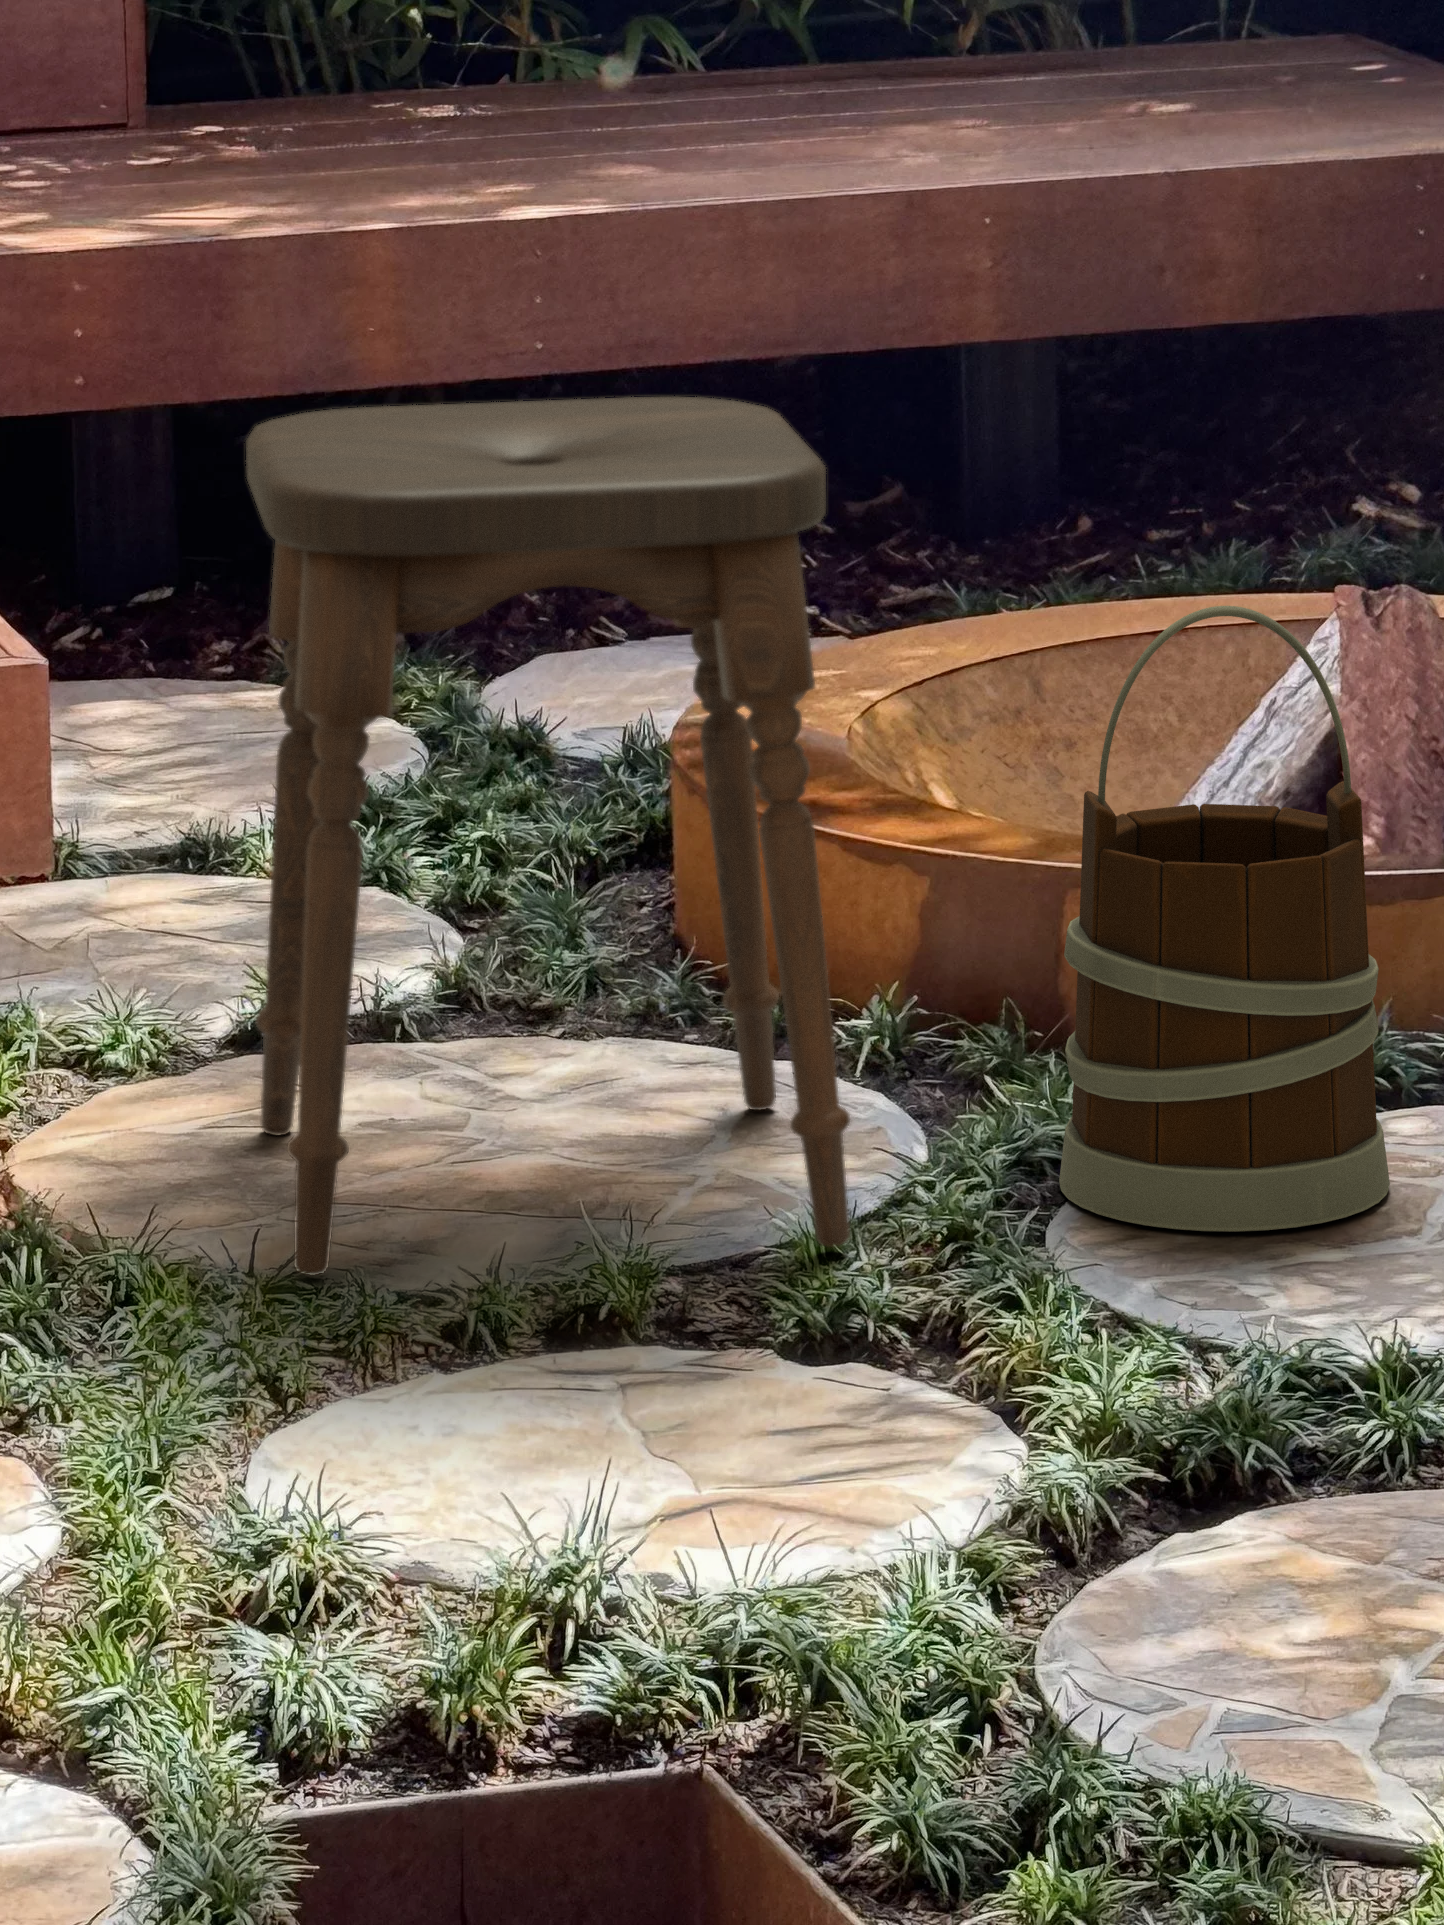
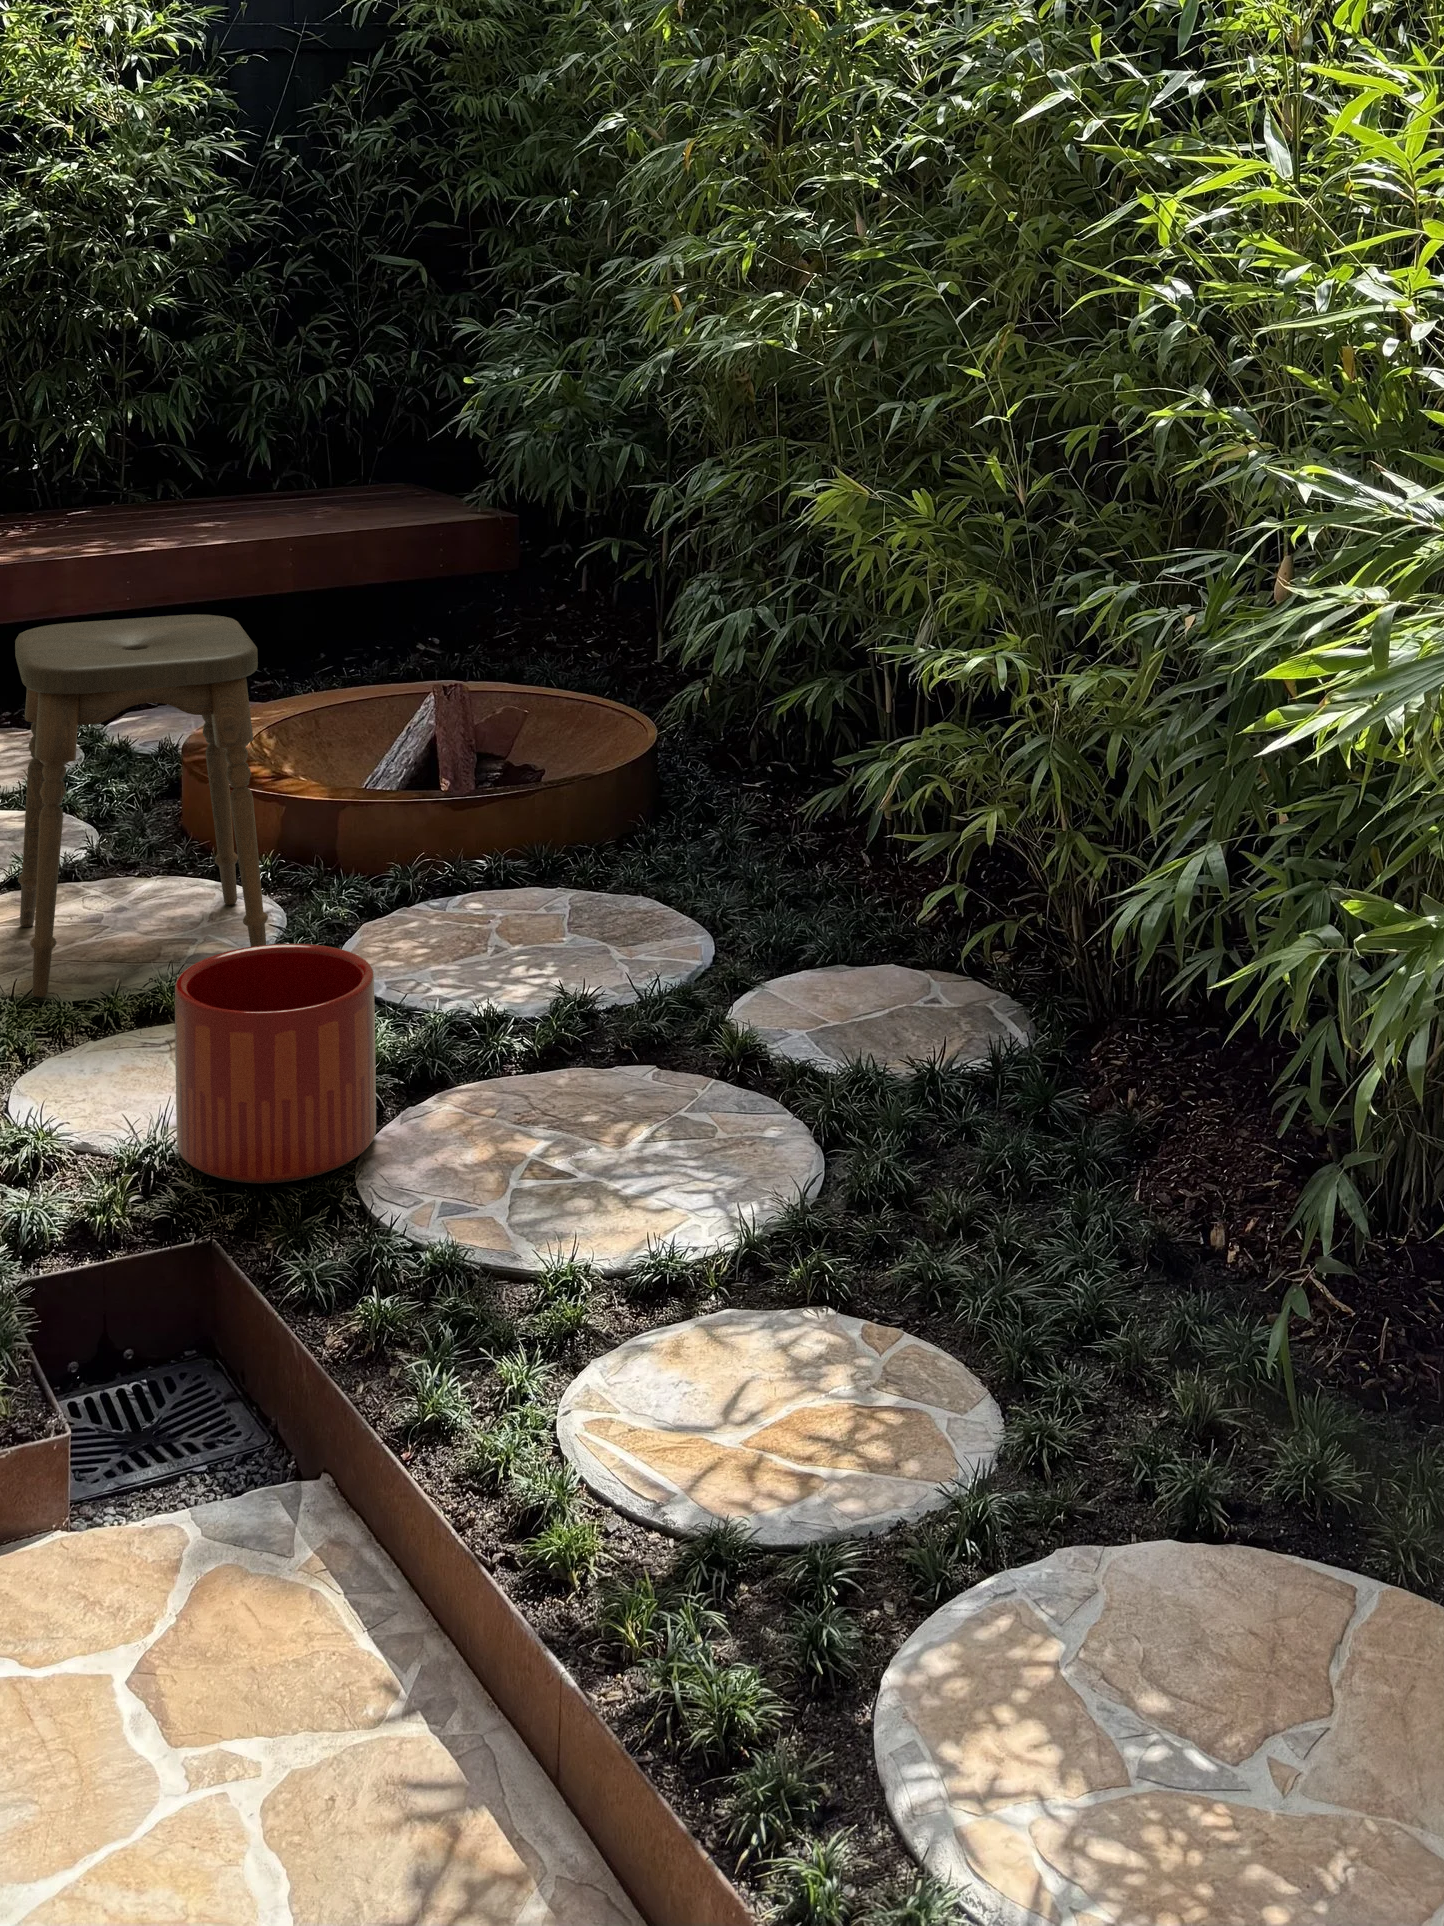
wooden bucket: present [1059,606,1390,1232] -> none [354,697,487,955]
planter: none [629,1133,1106,1666] -> present [175,944,376,1183]

